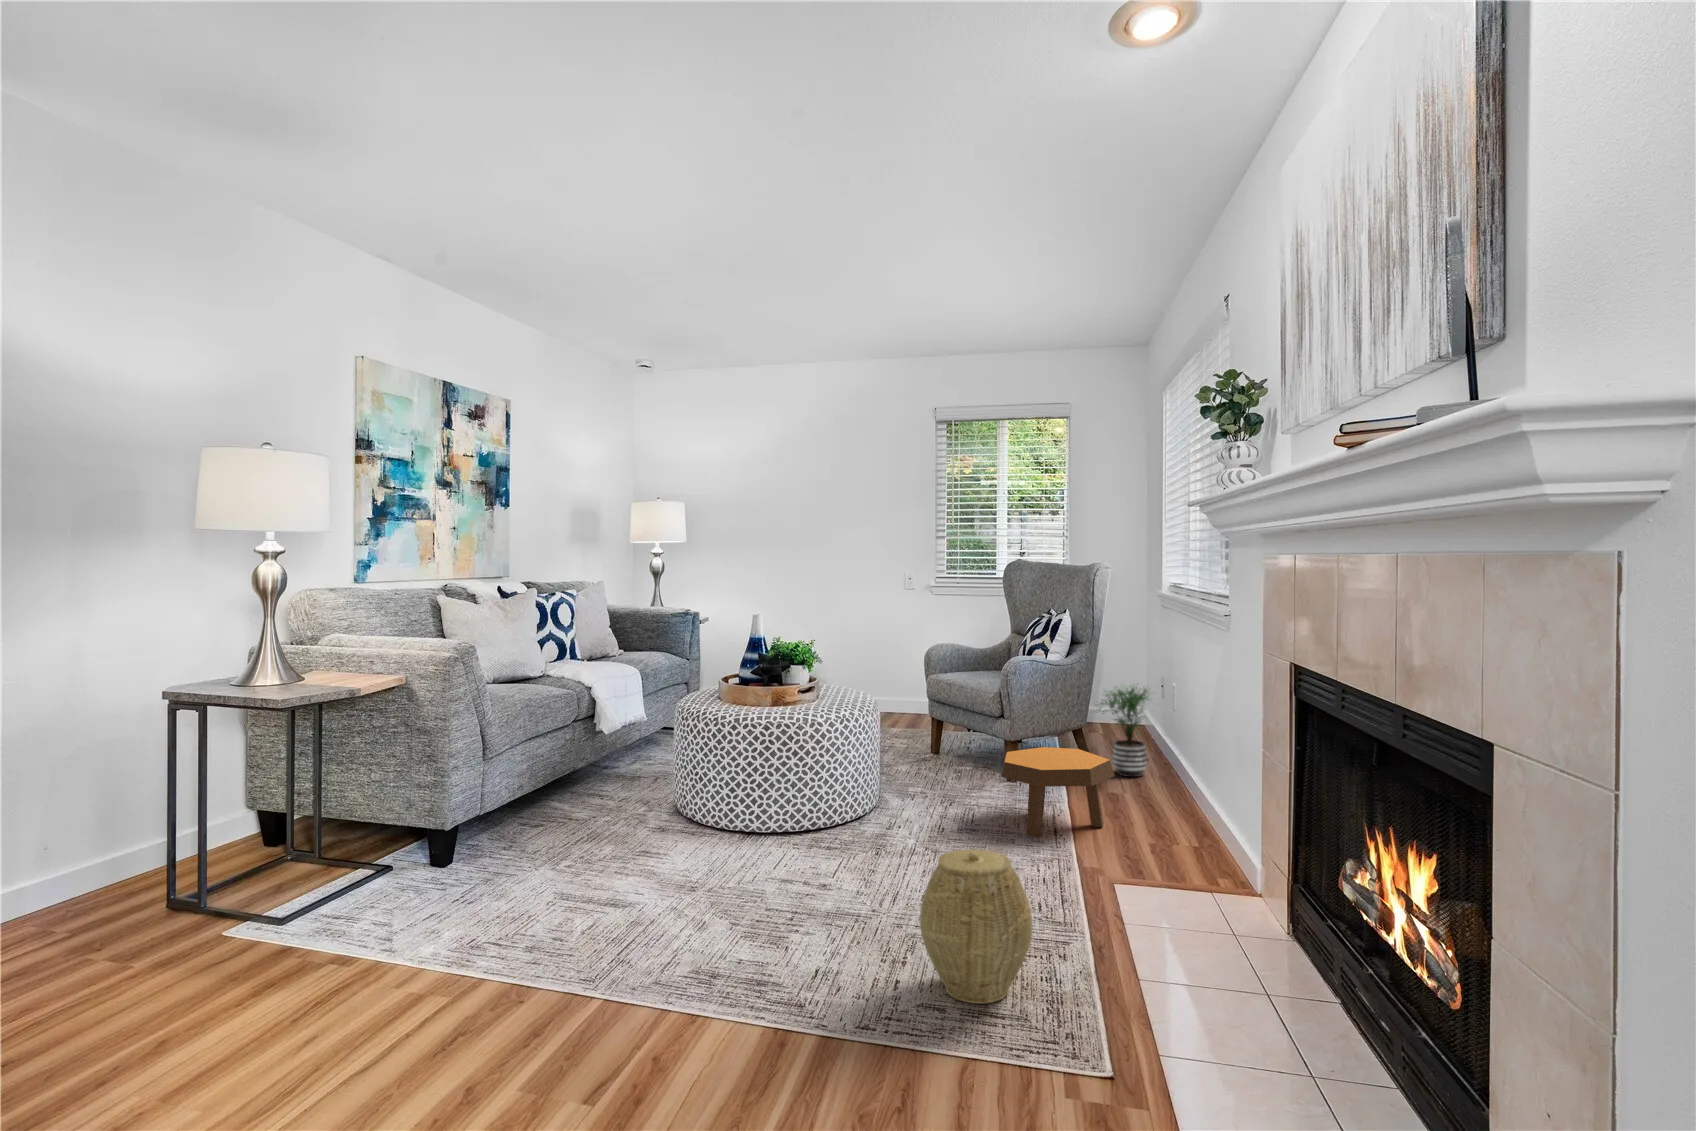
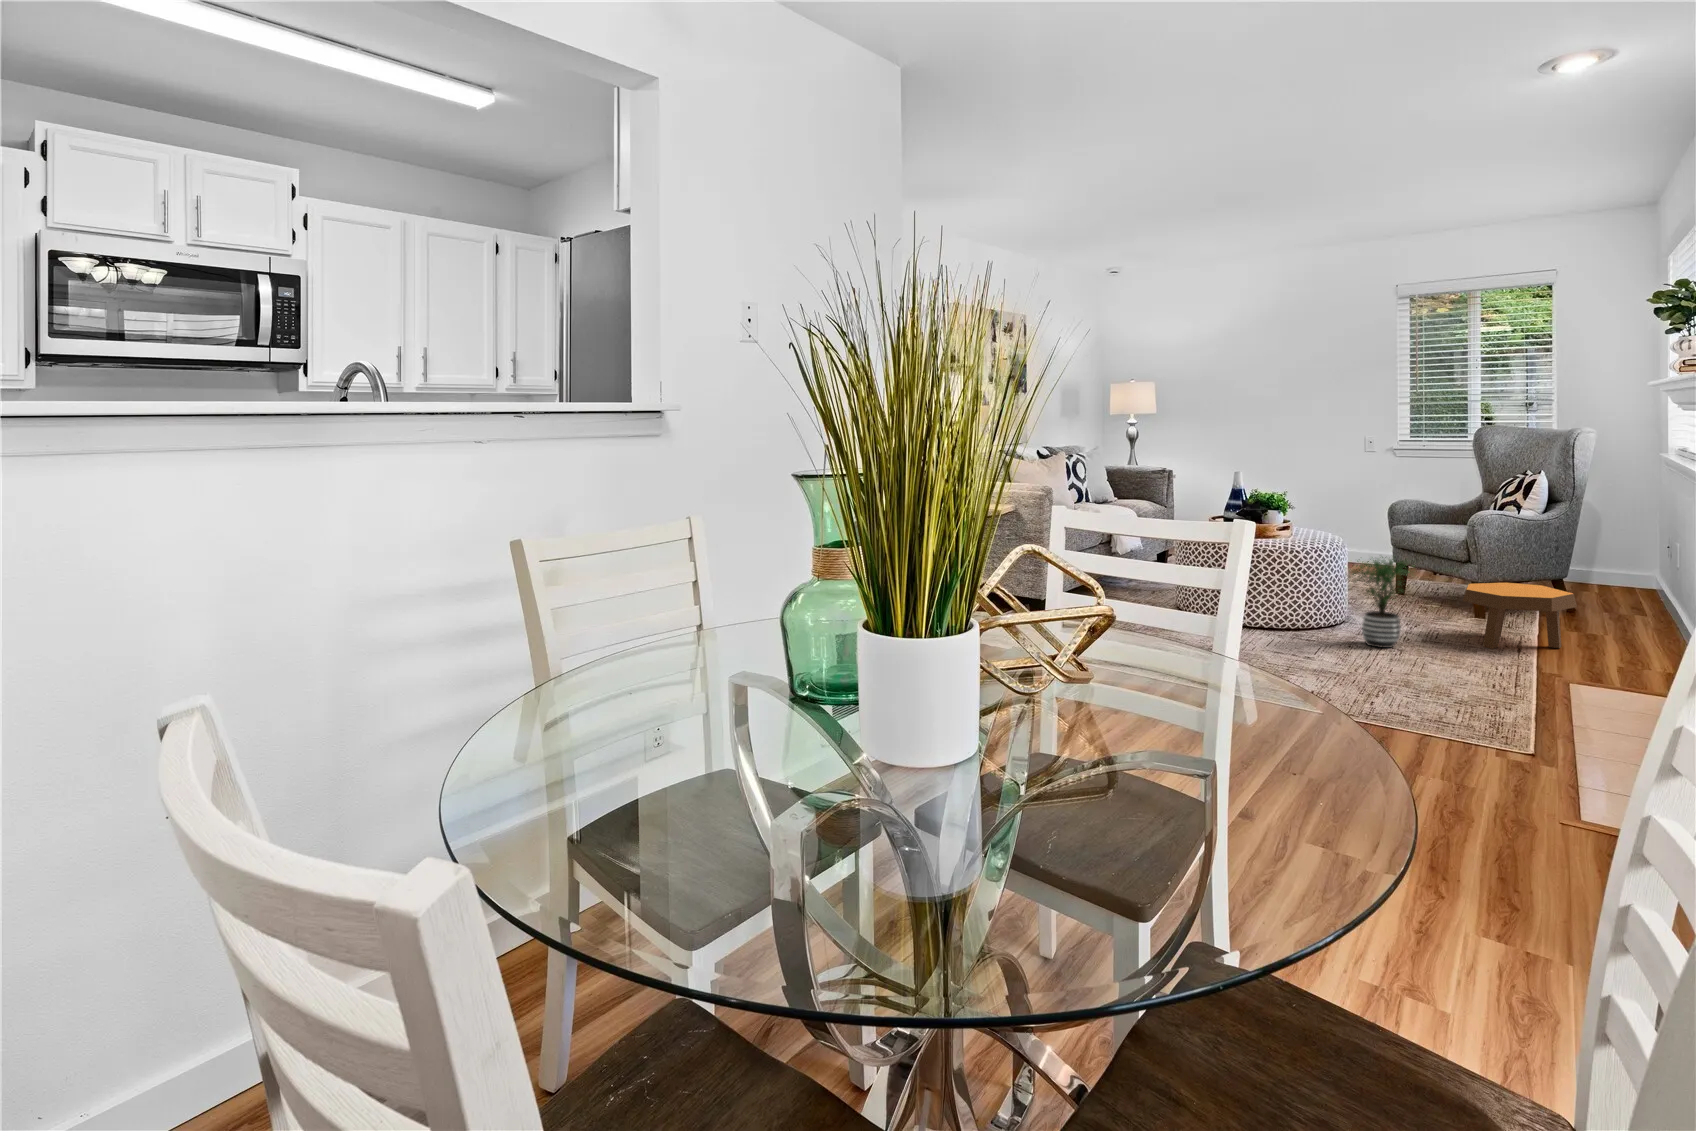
potted plant: present [1100,686,1149,777] -> present [1347,557,1410,648]
woven basket: present [920,849,1032,1004] -> none [1393,626,1485,724]

